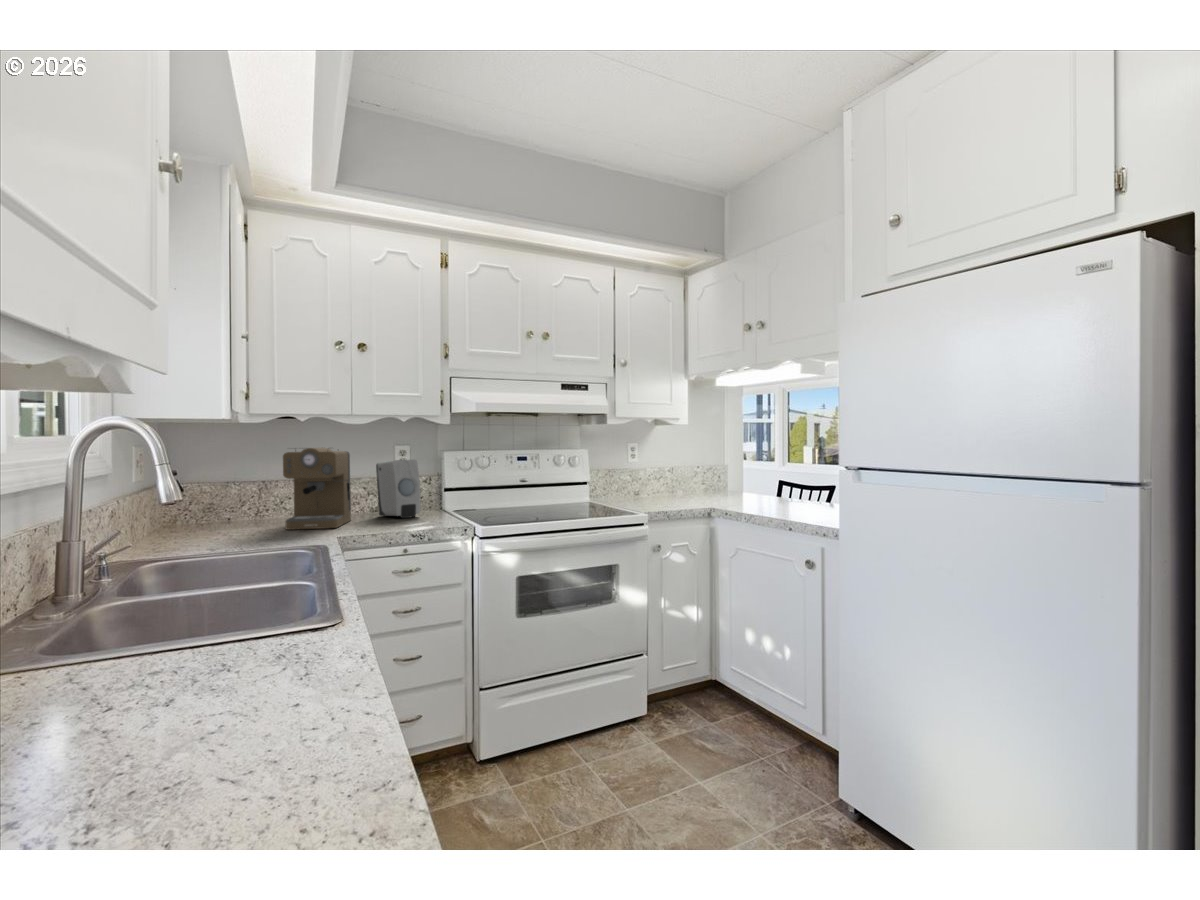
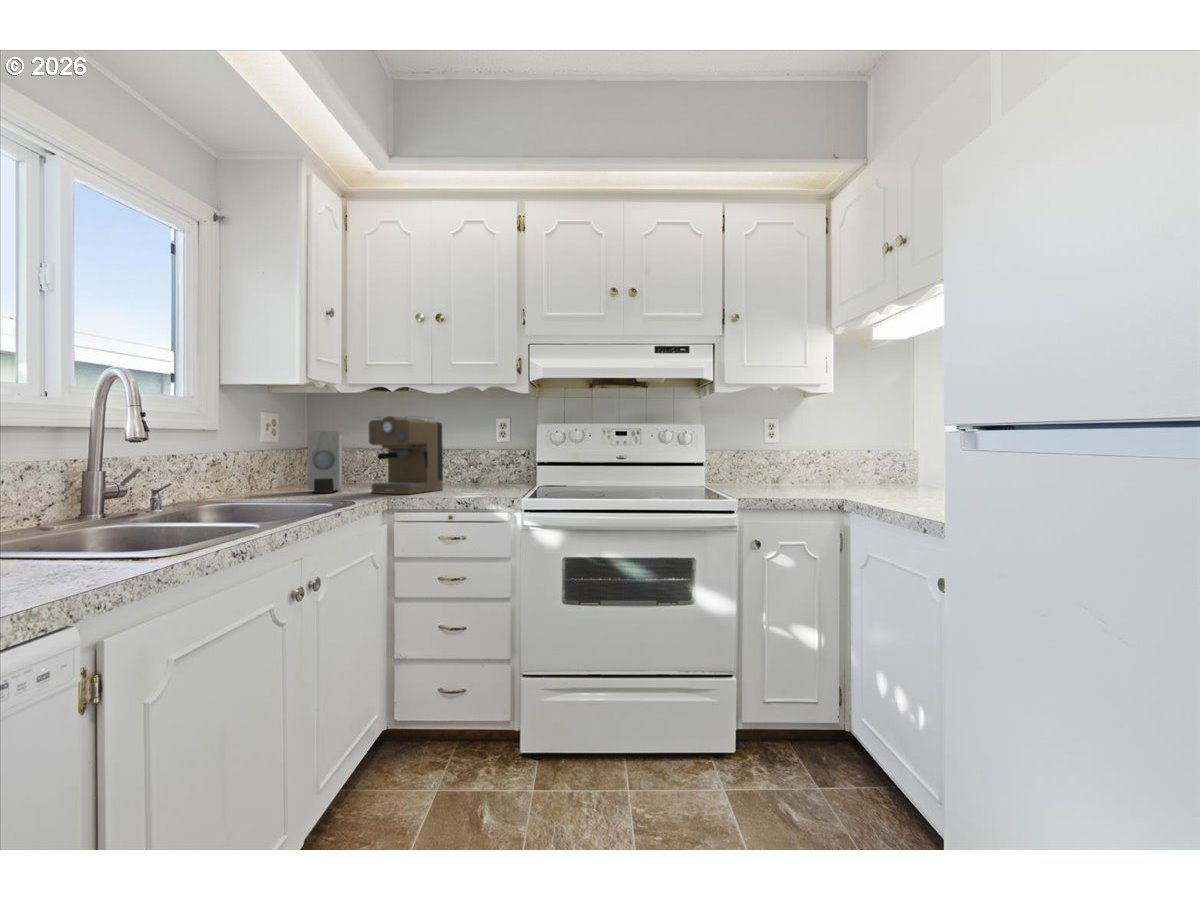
soap dispenser: present [376,460,421,518] -> present [308,431,342,493]

